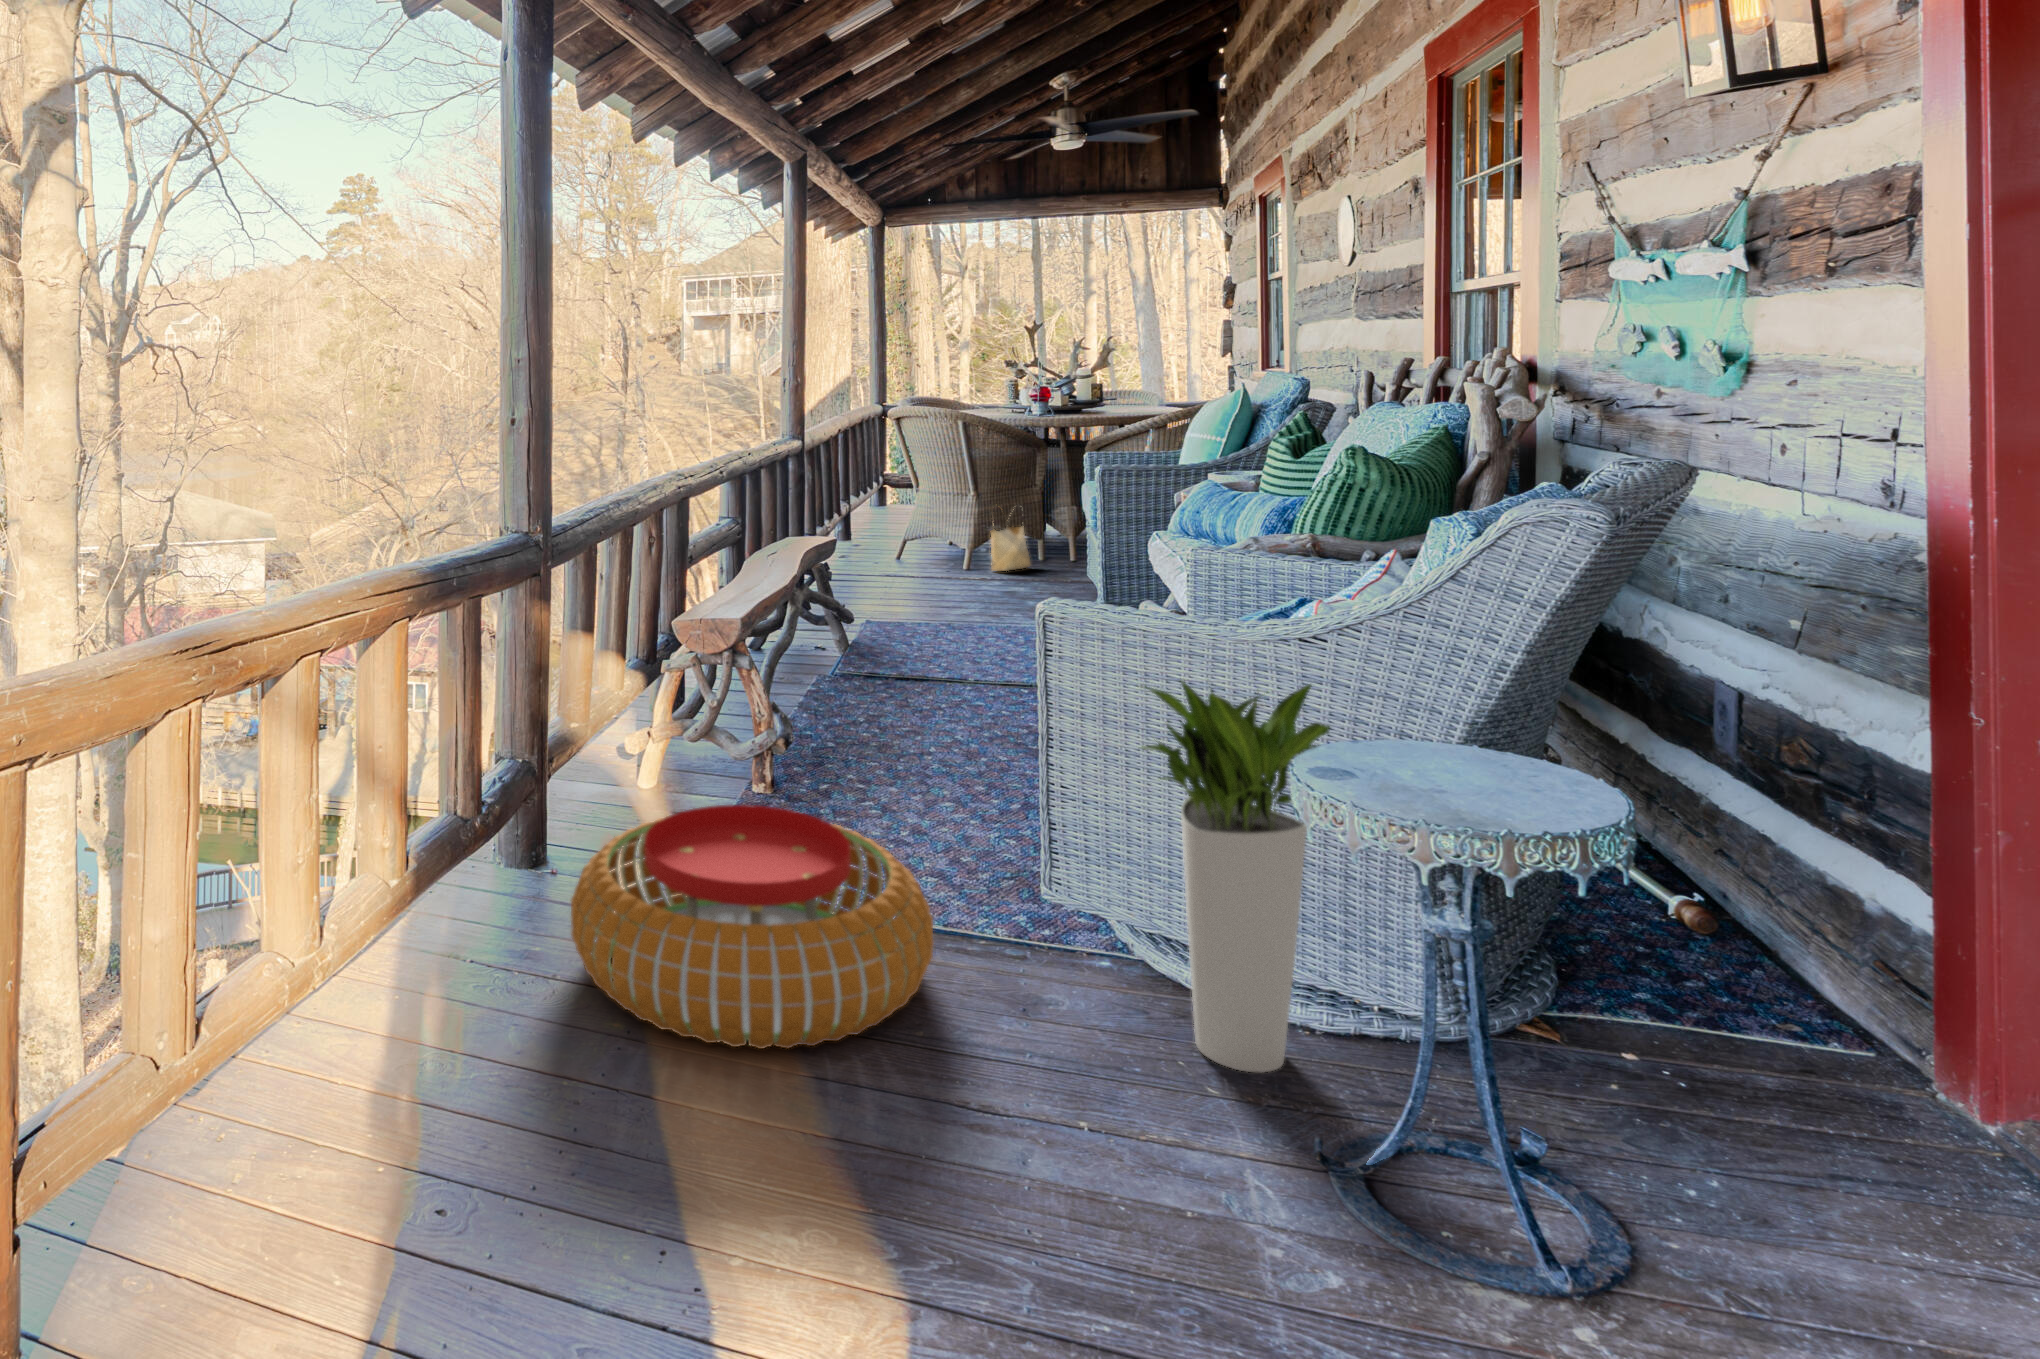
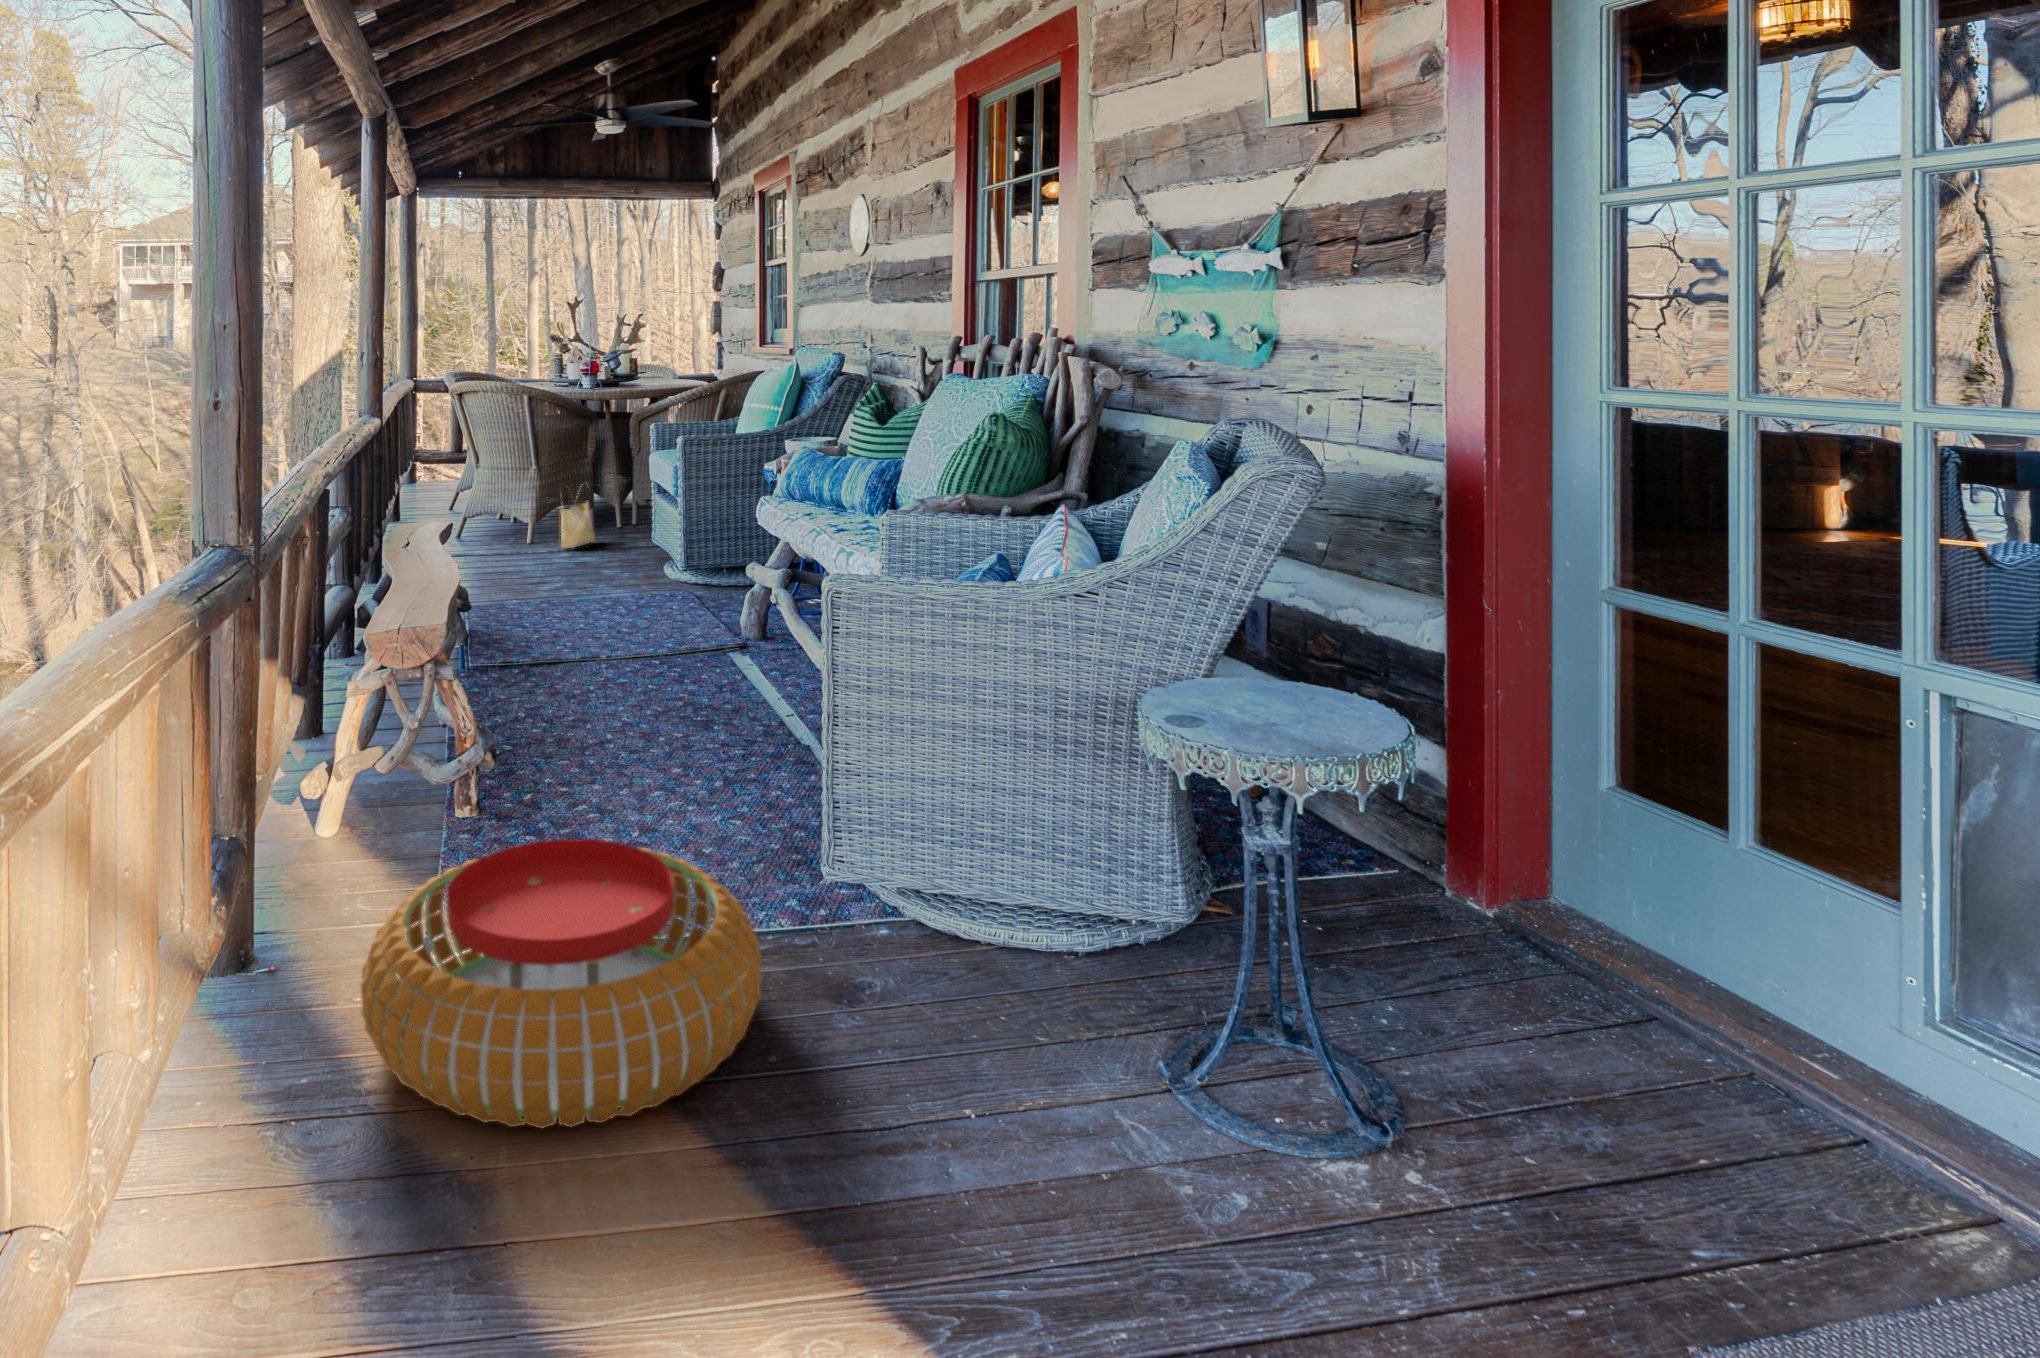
planter: present [1142,681,1330,1073] -> none [937,637,1117,1003]

